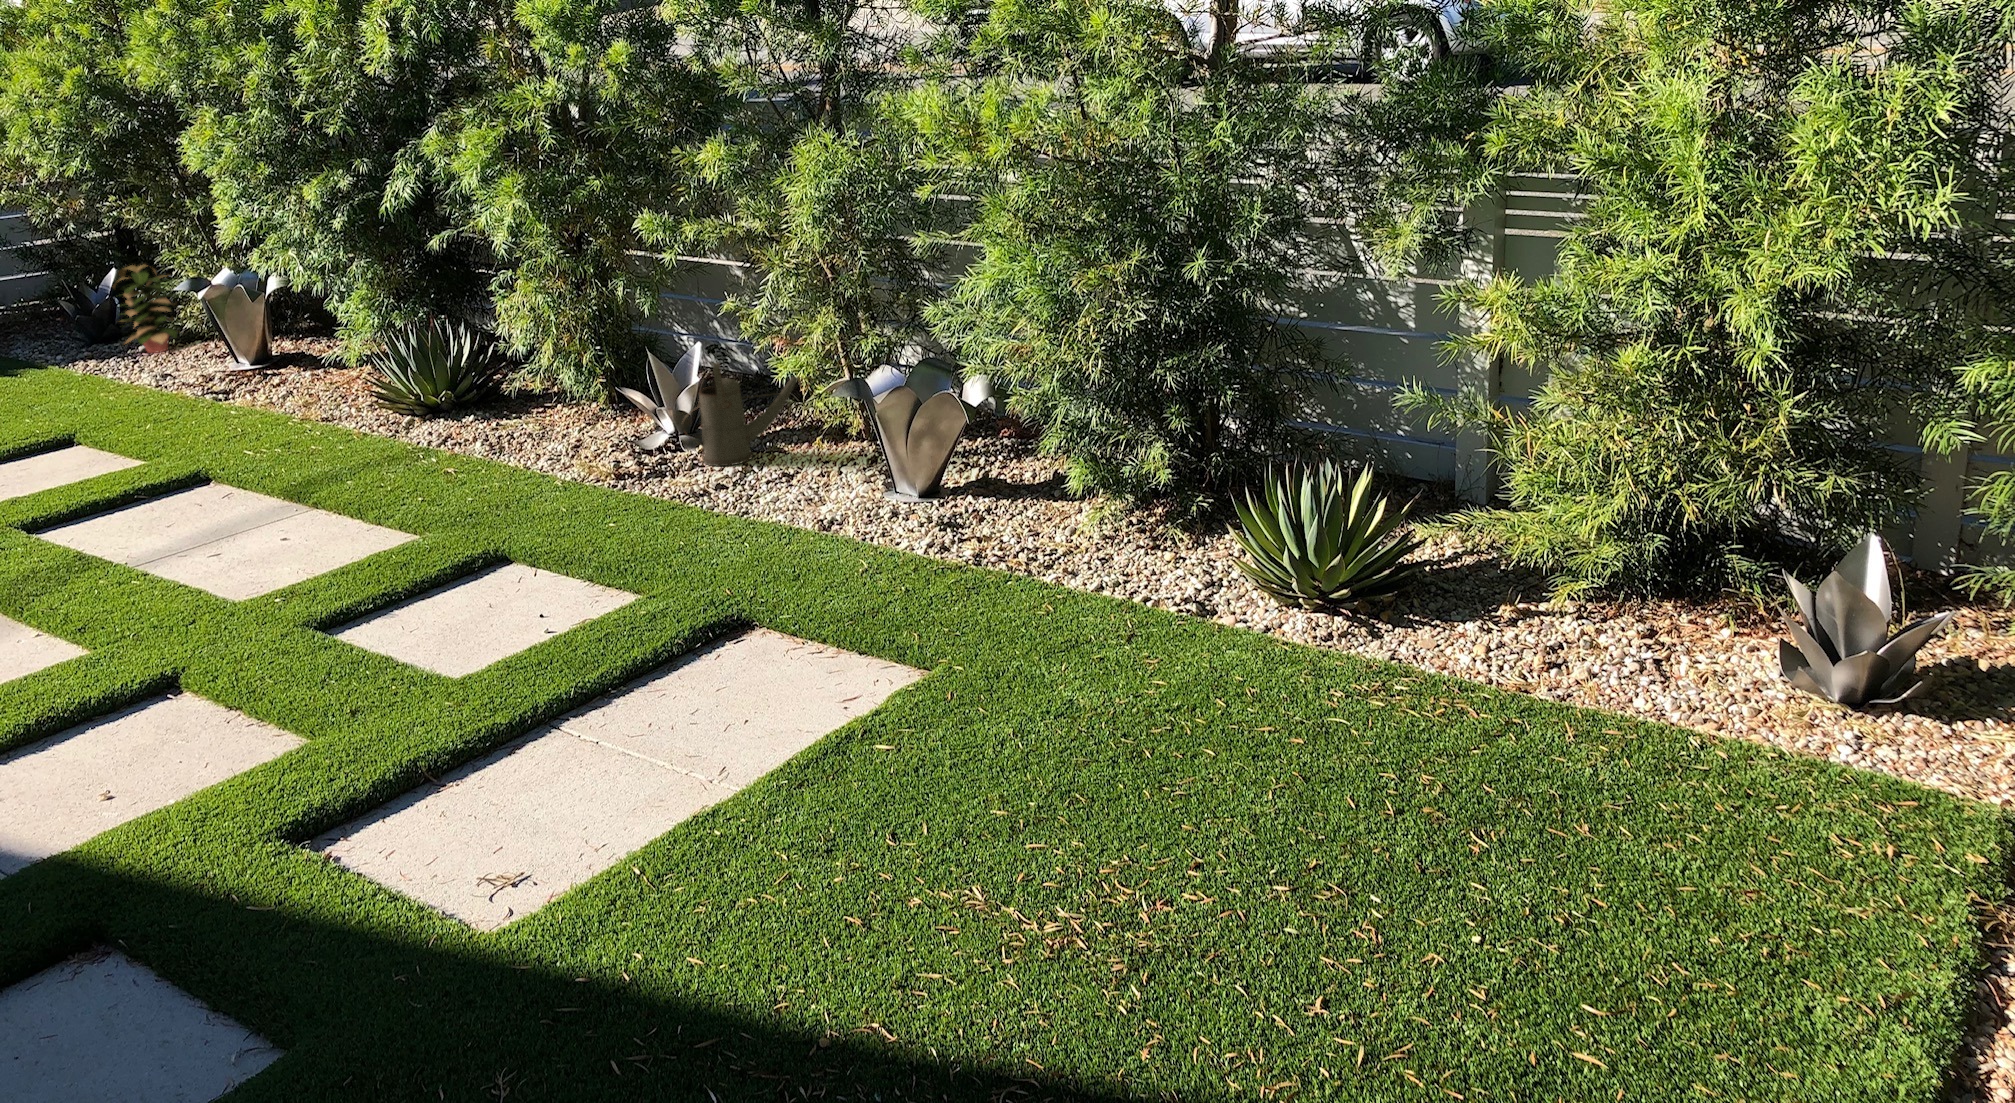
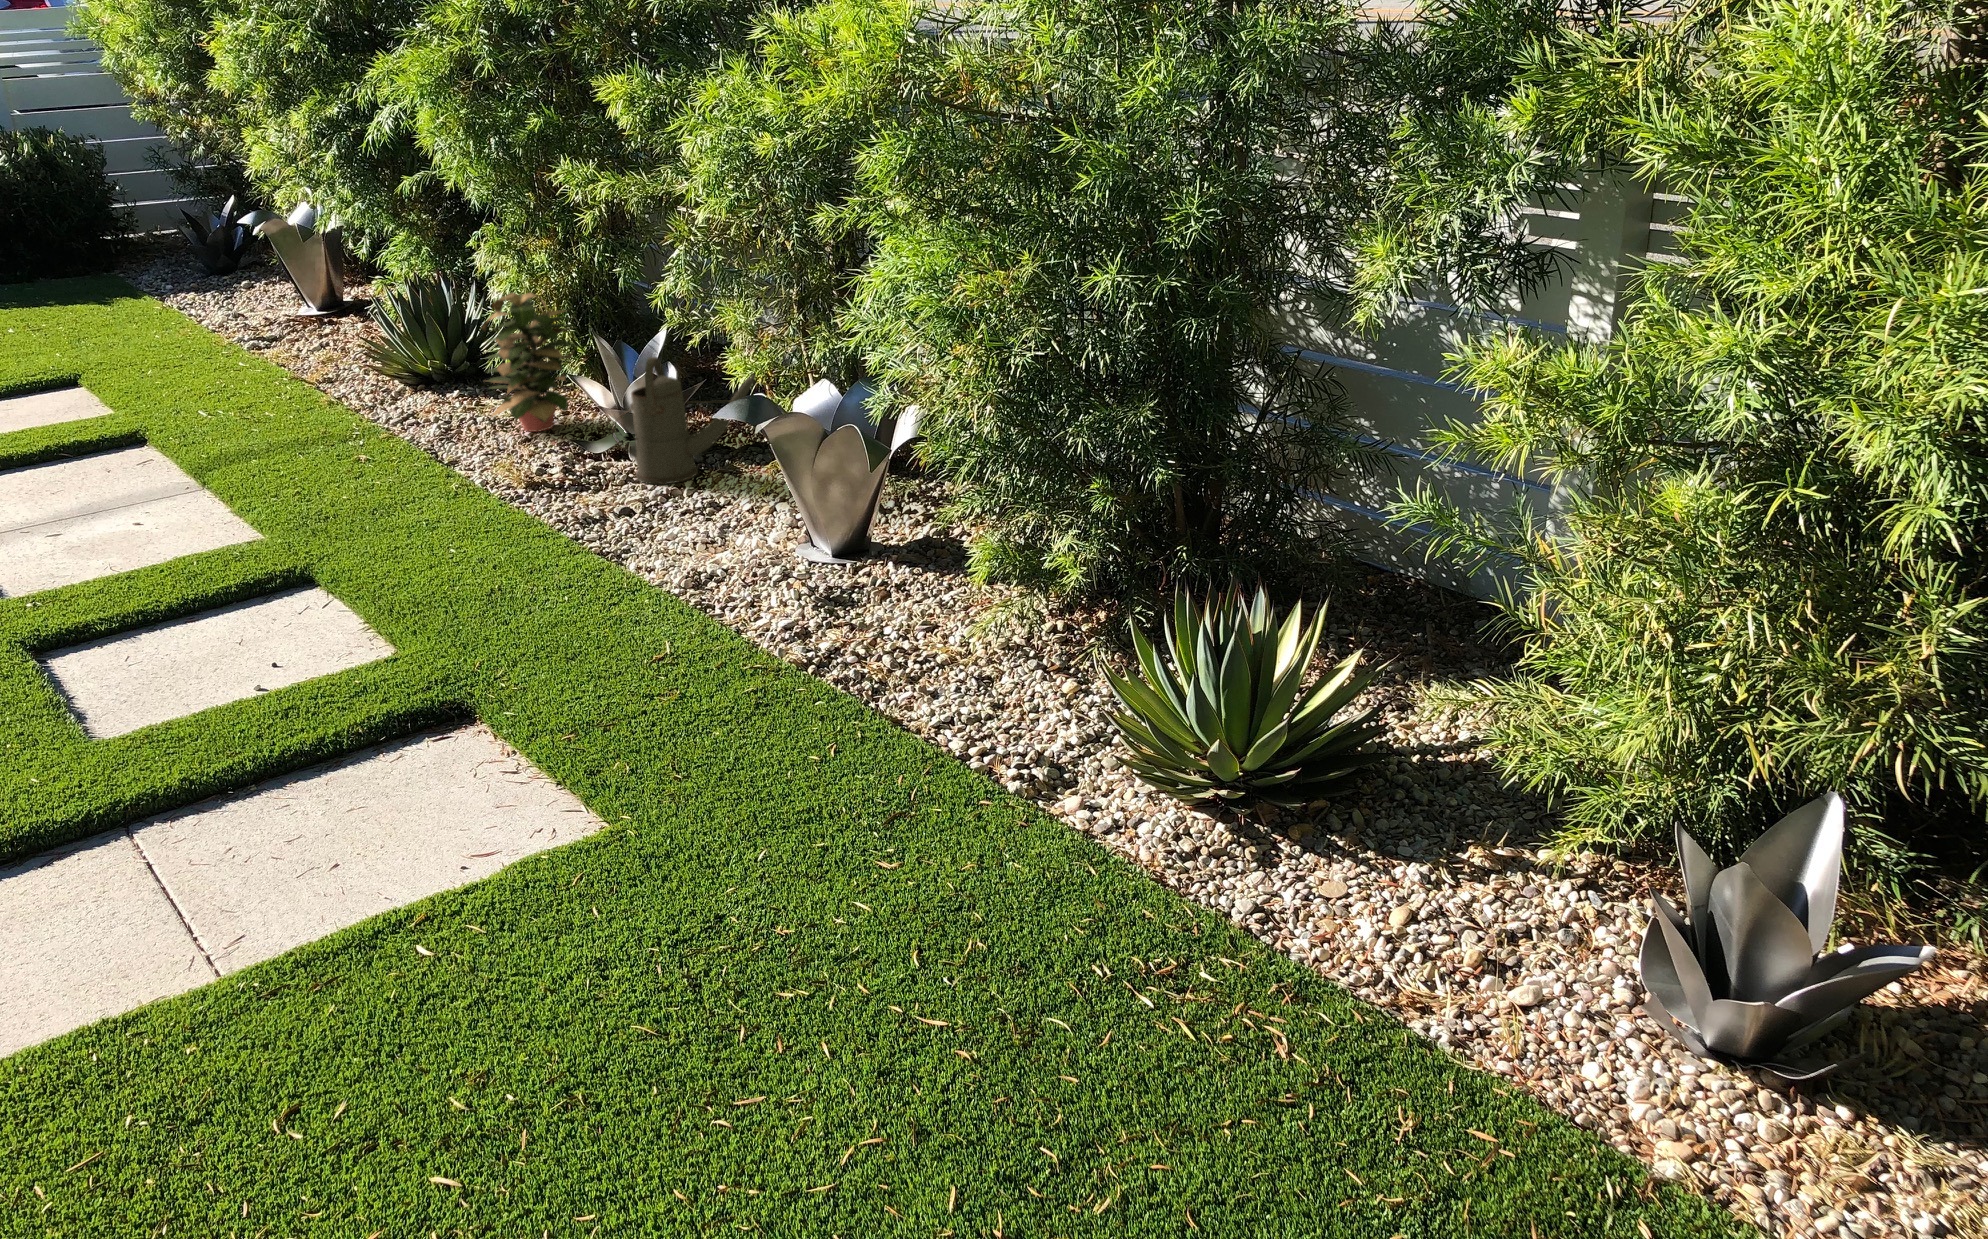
decorative plant: present [113,264,177,353] -> present [482,293,576,432]

